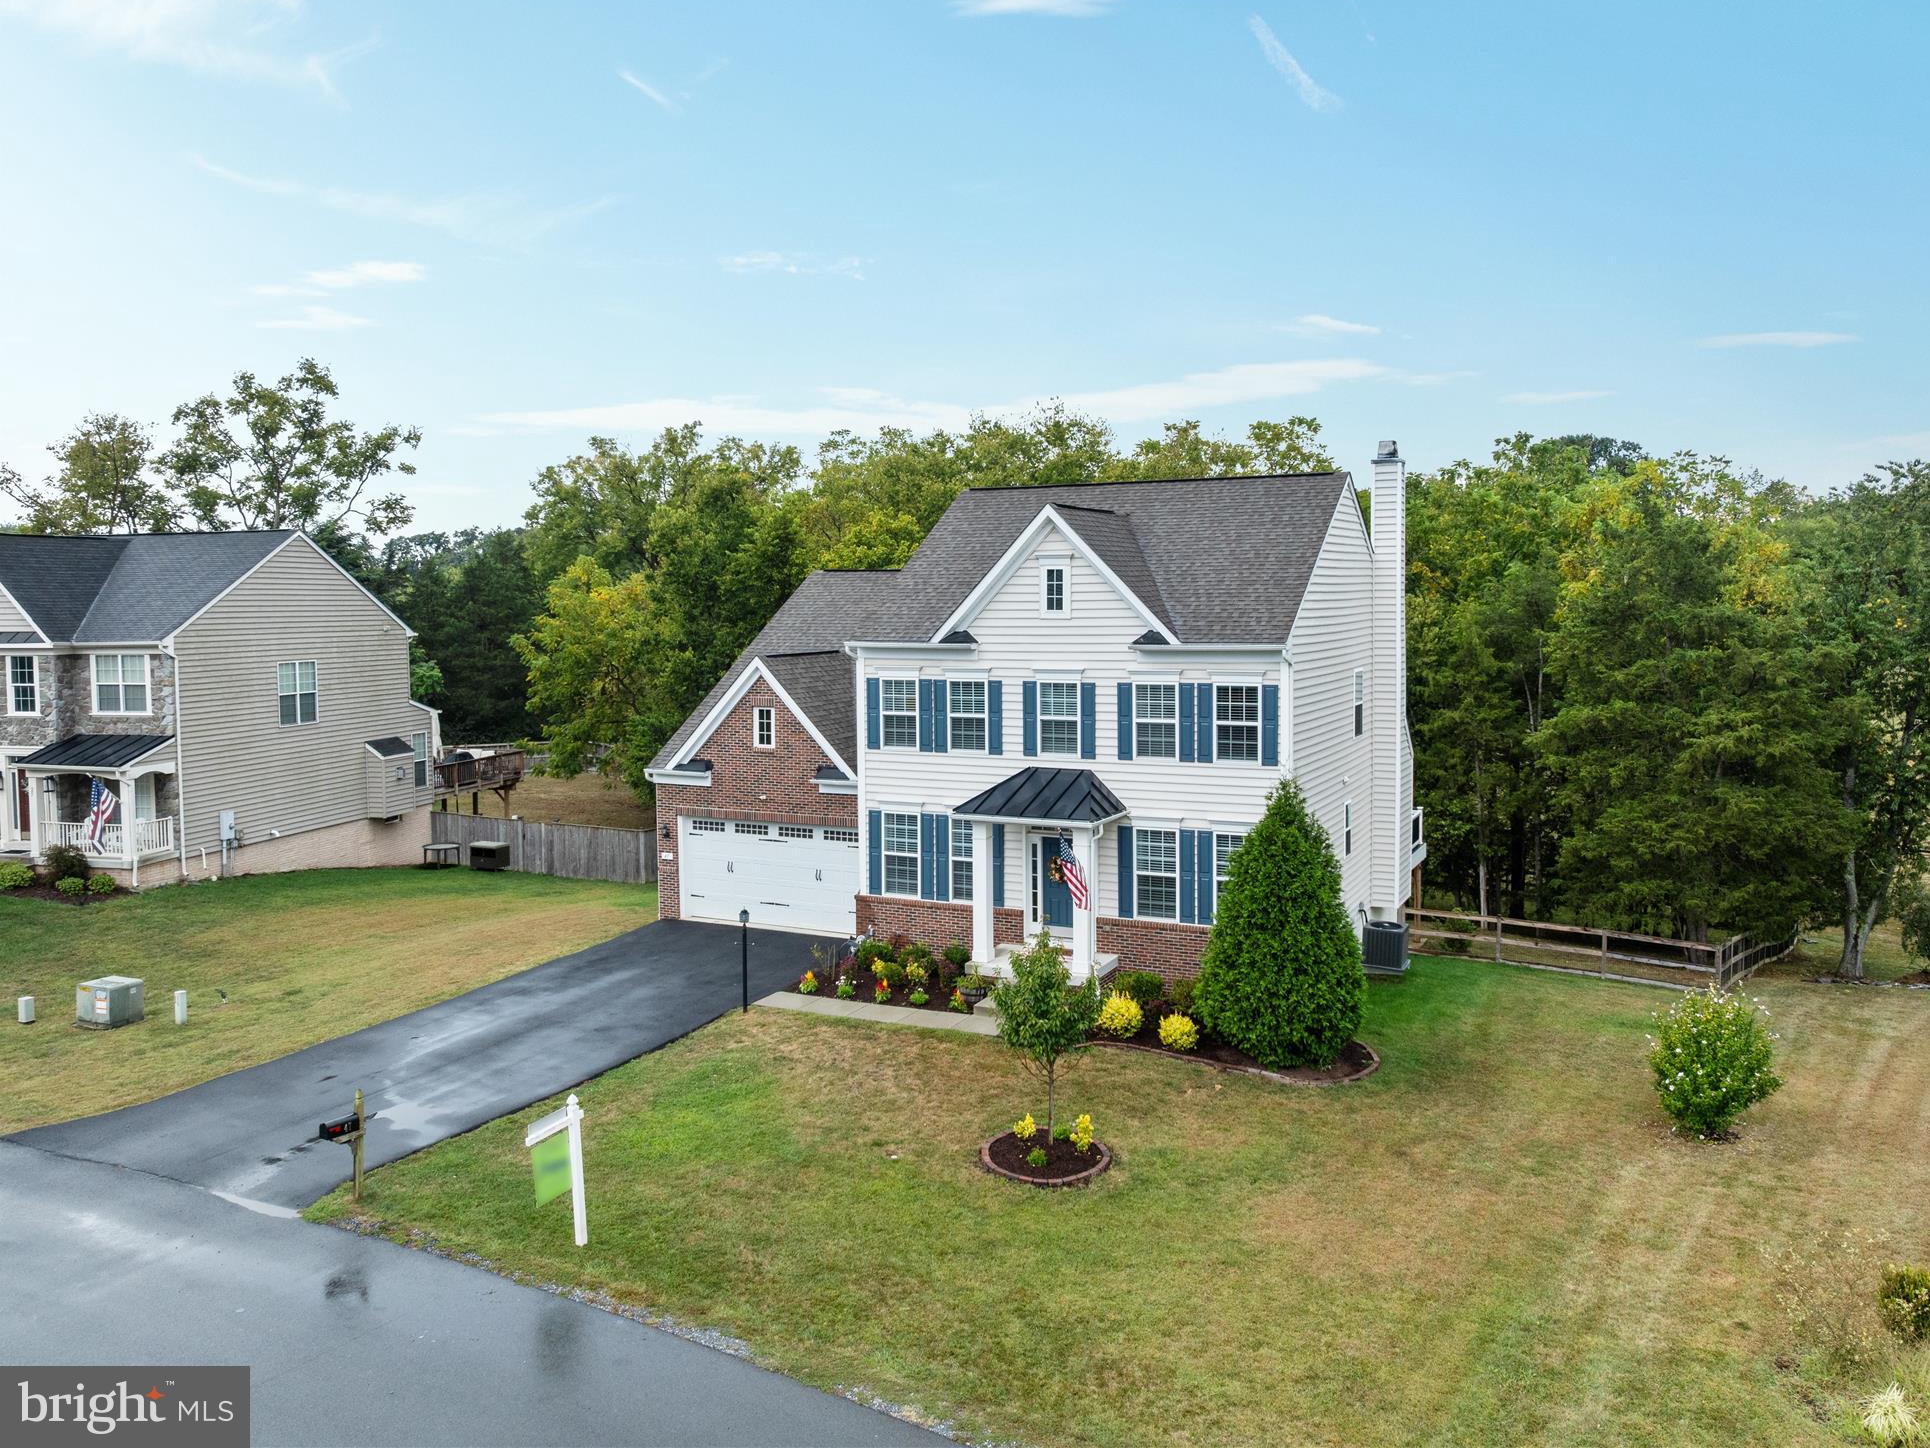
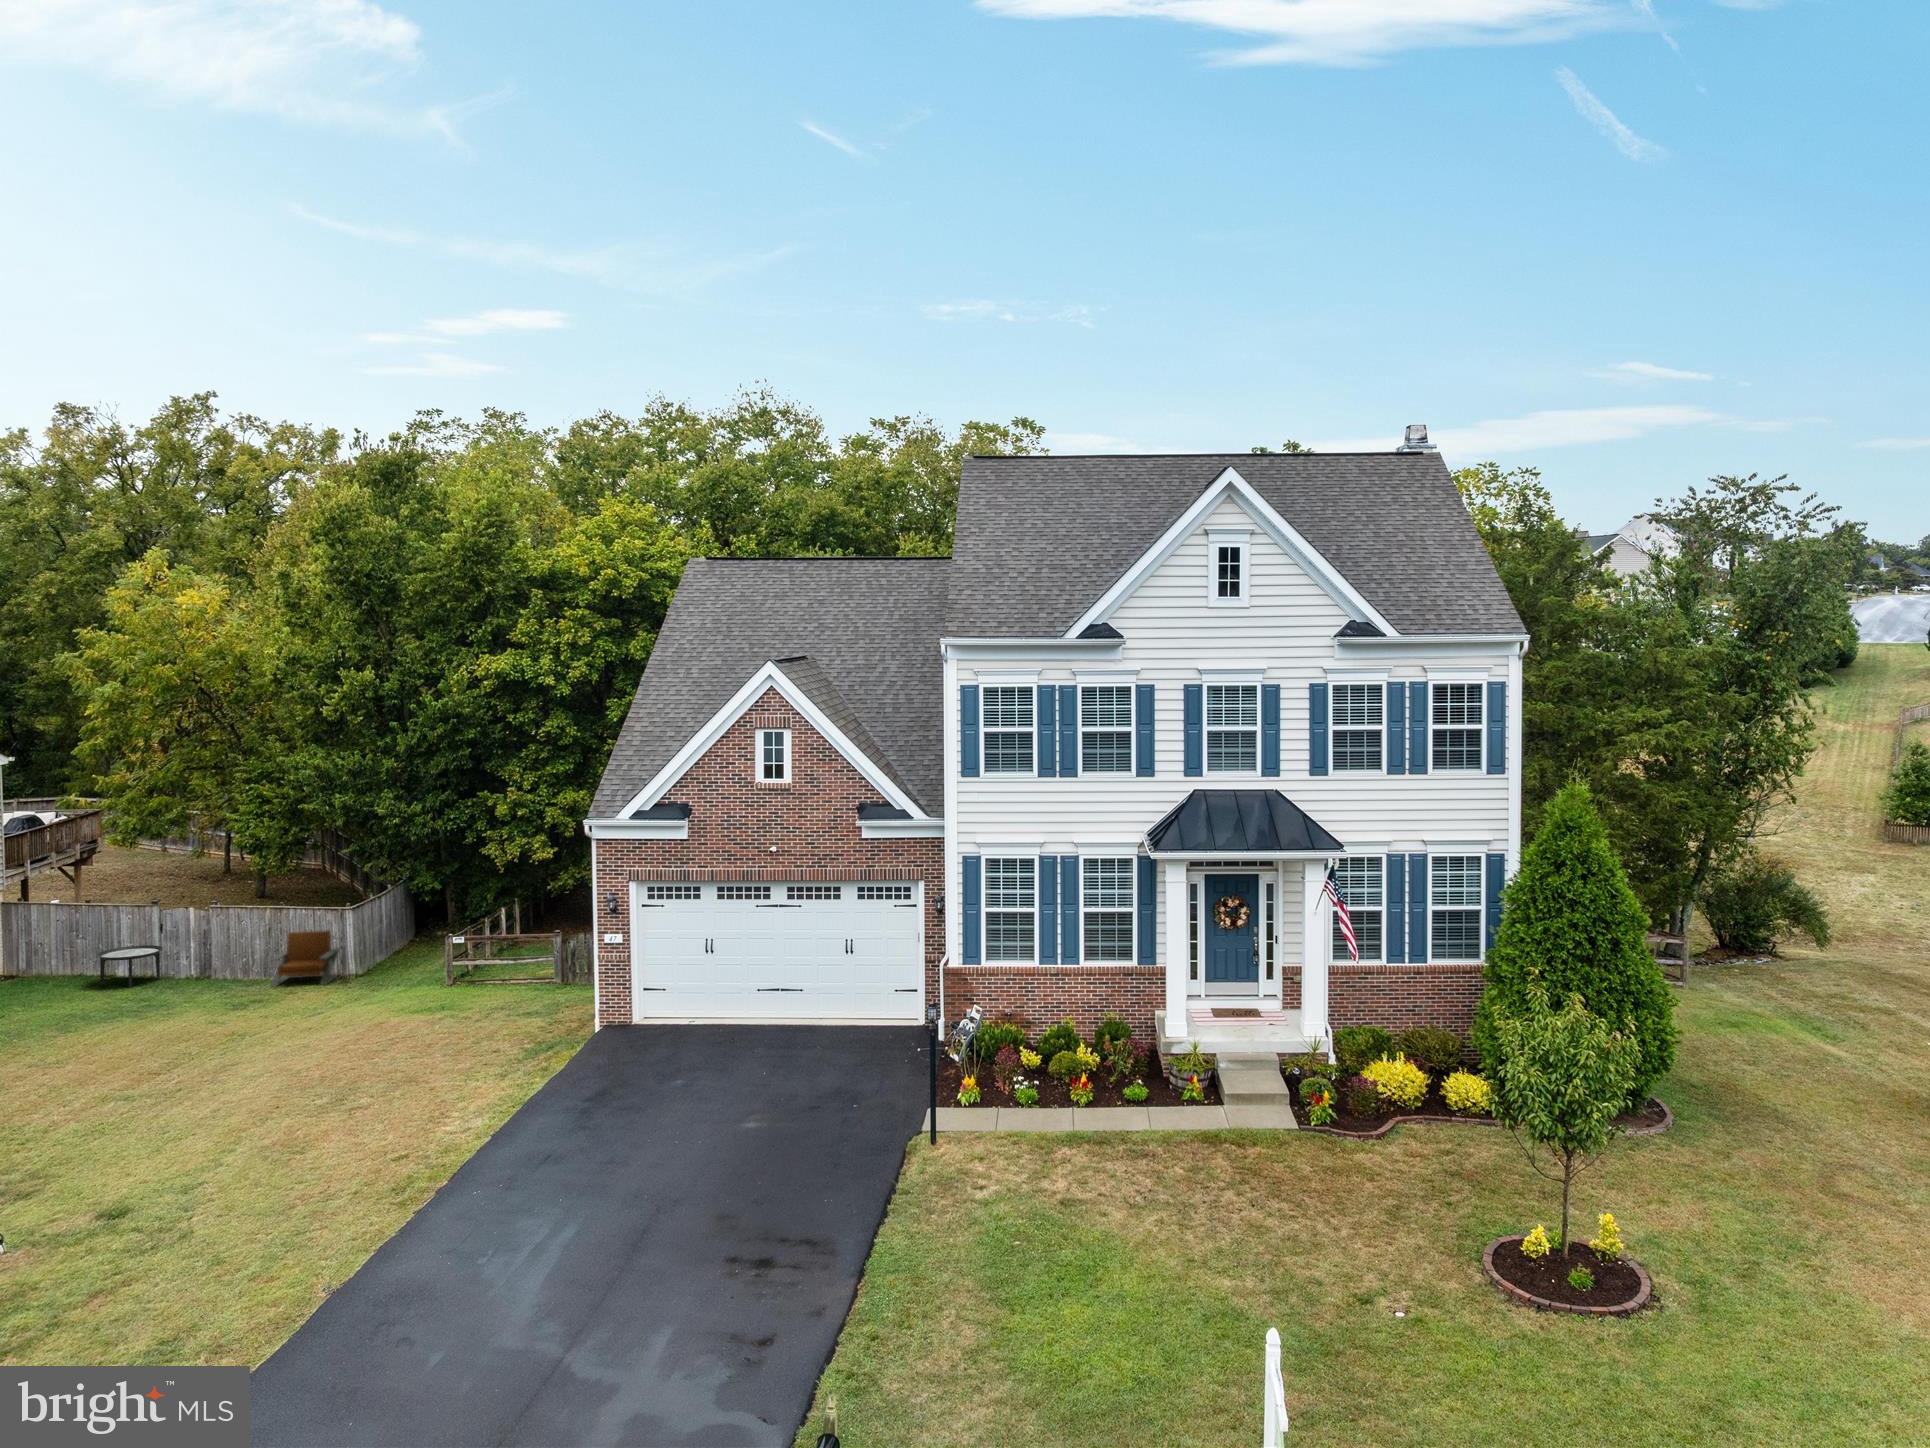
lounge chair: none [513,840,562,878] -> present [271,930,339,987]
storage bench: present [469,841,510,871] -> none [183,940,249,982]

